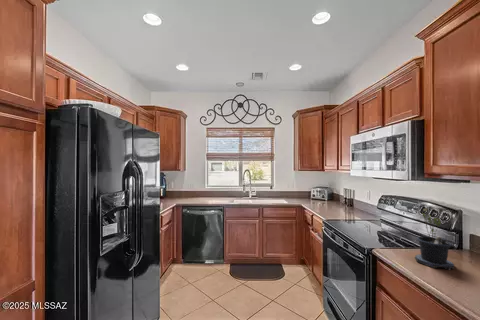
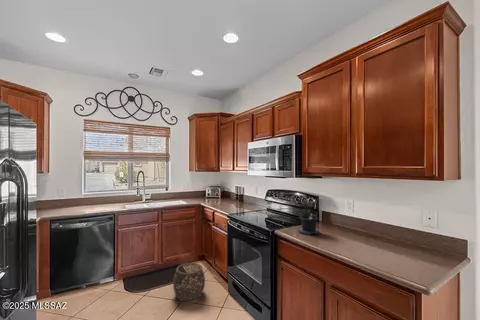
woven basket: none [265,264,298,306] -> present [173,263,205,301]

